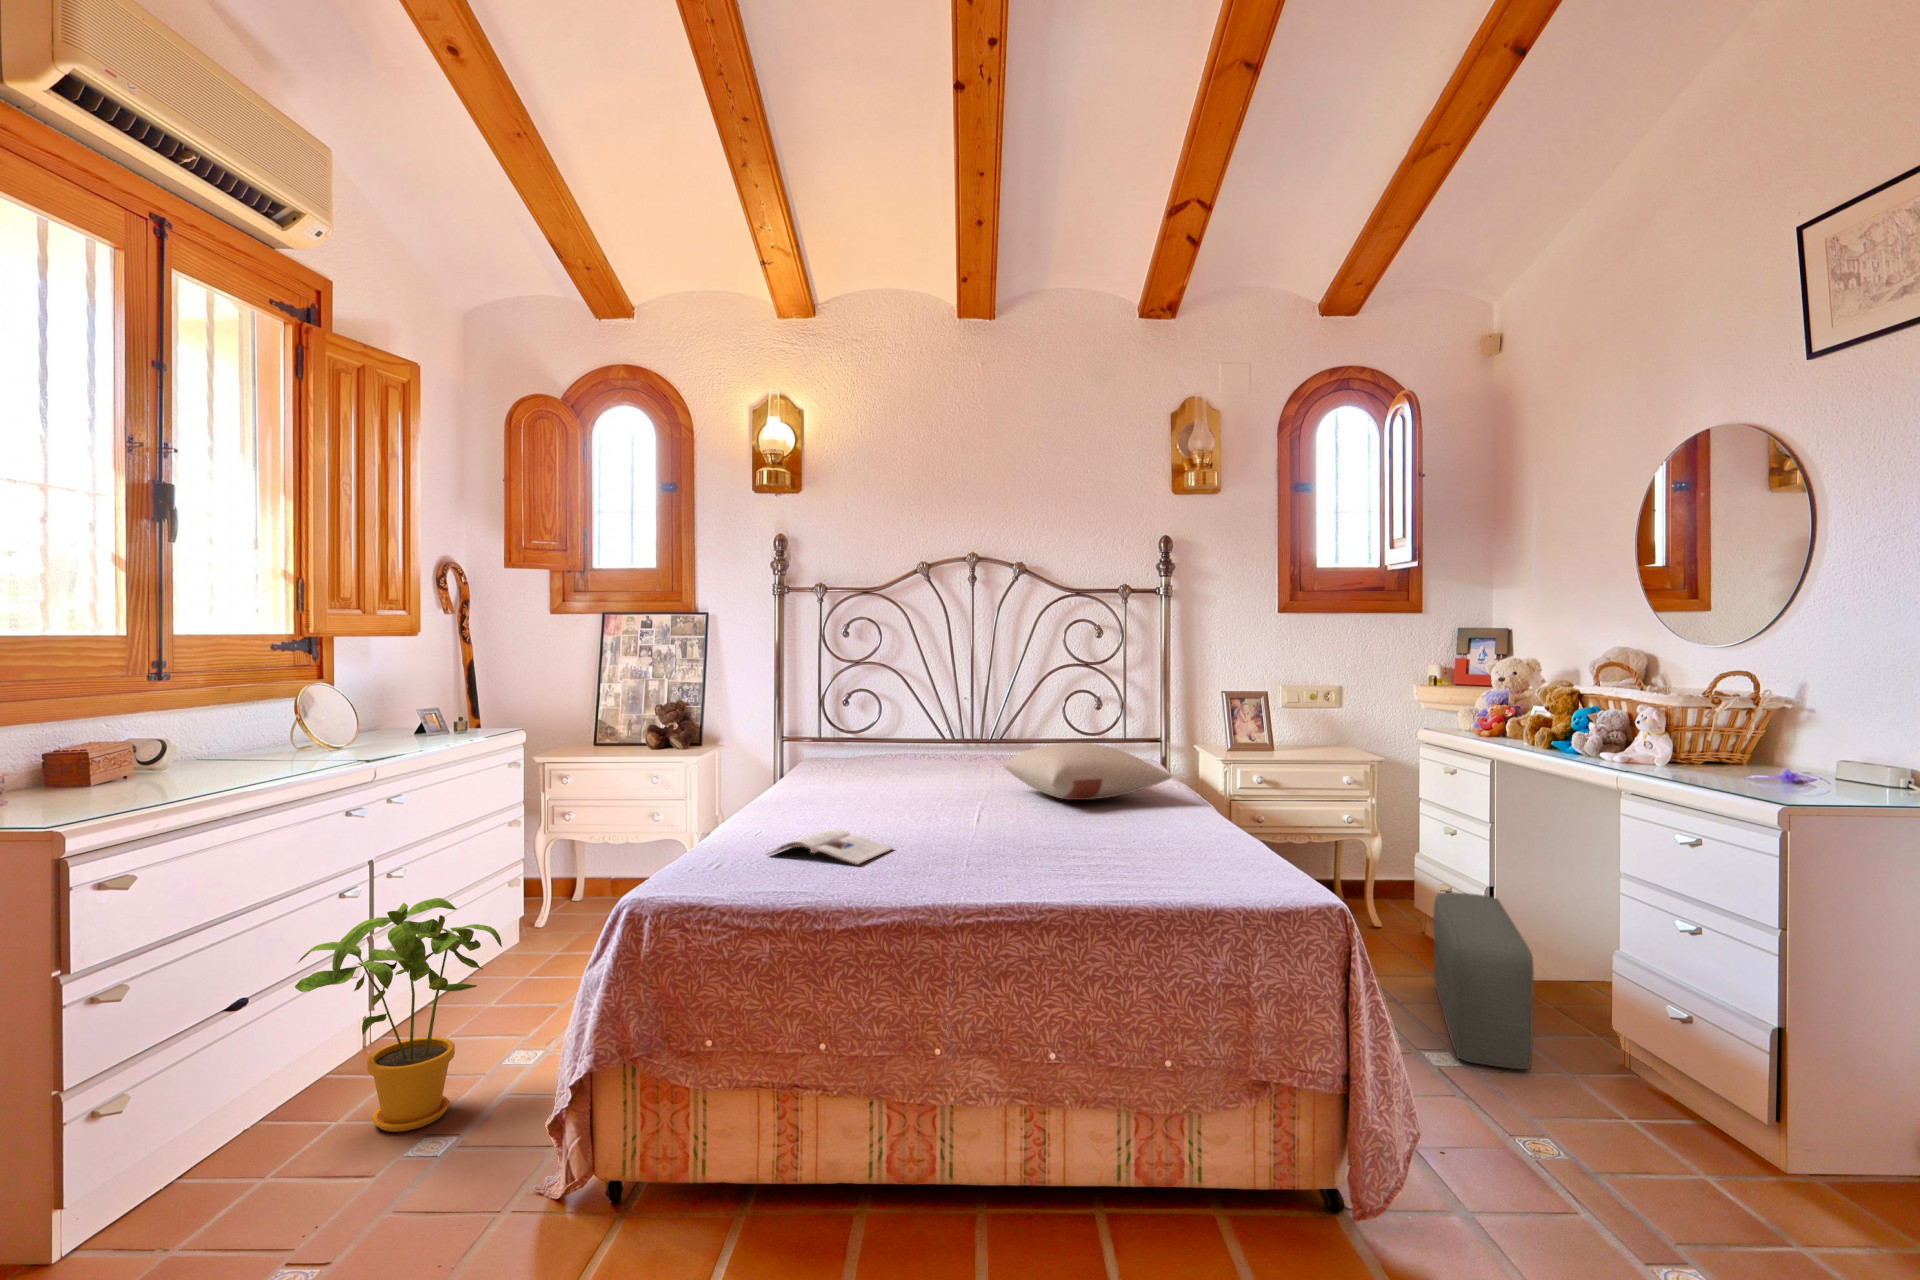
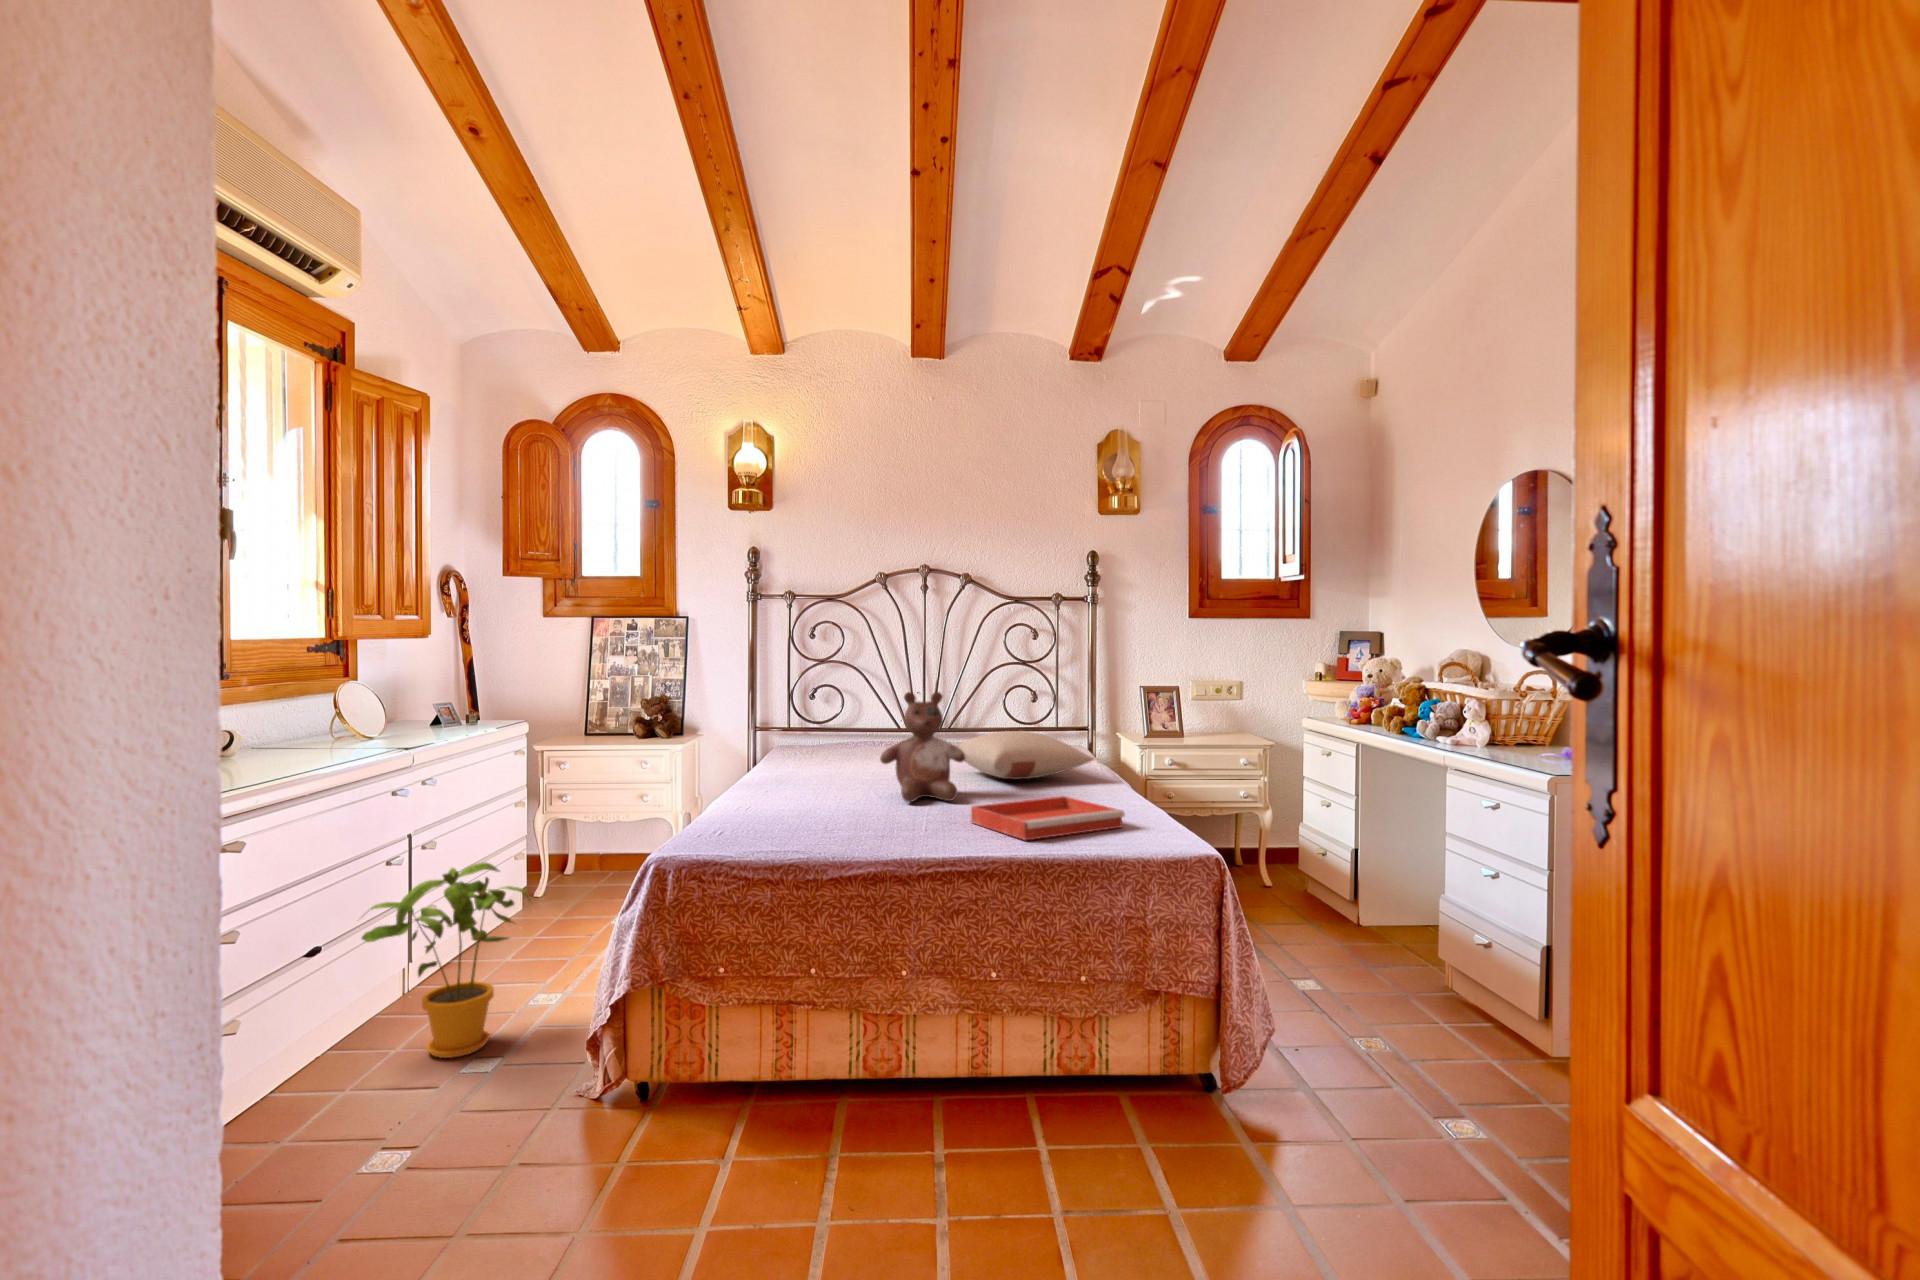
stuffed bear: none [916,695,1018,828] -> present [880,692,965,802]
tray: none [1024,823,1217,881] -> present [971,796,1125,840]
magazine: present [766,829,893,865] -> none [759,803,864,831]
pouf: present [1433,892,1534,1069] -> none [1310,854,1379,992]

